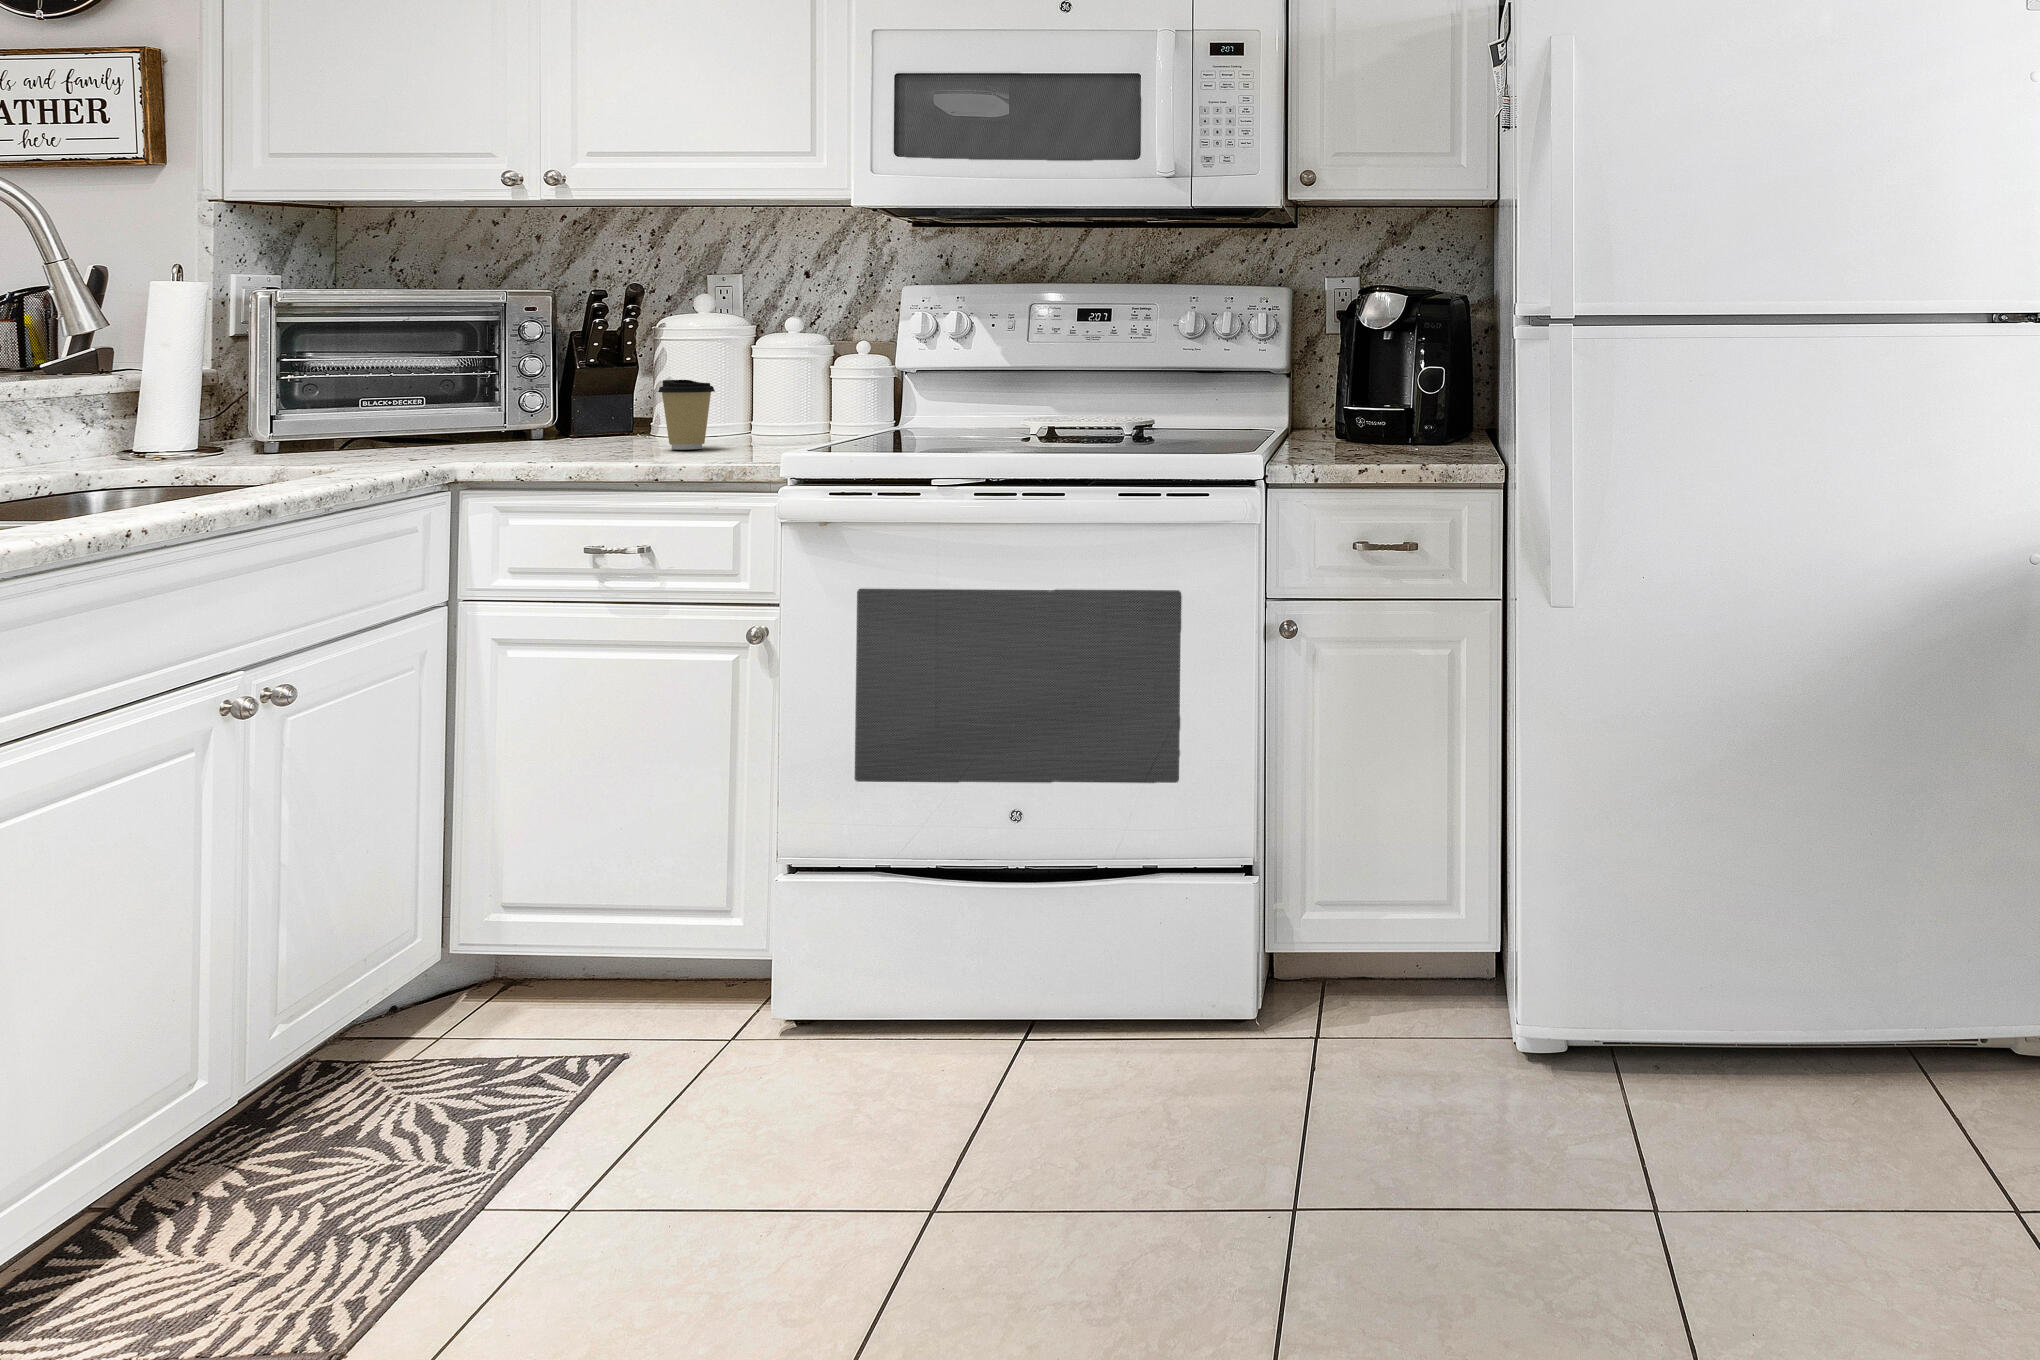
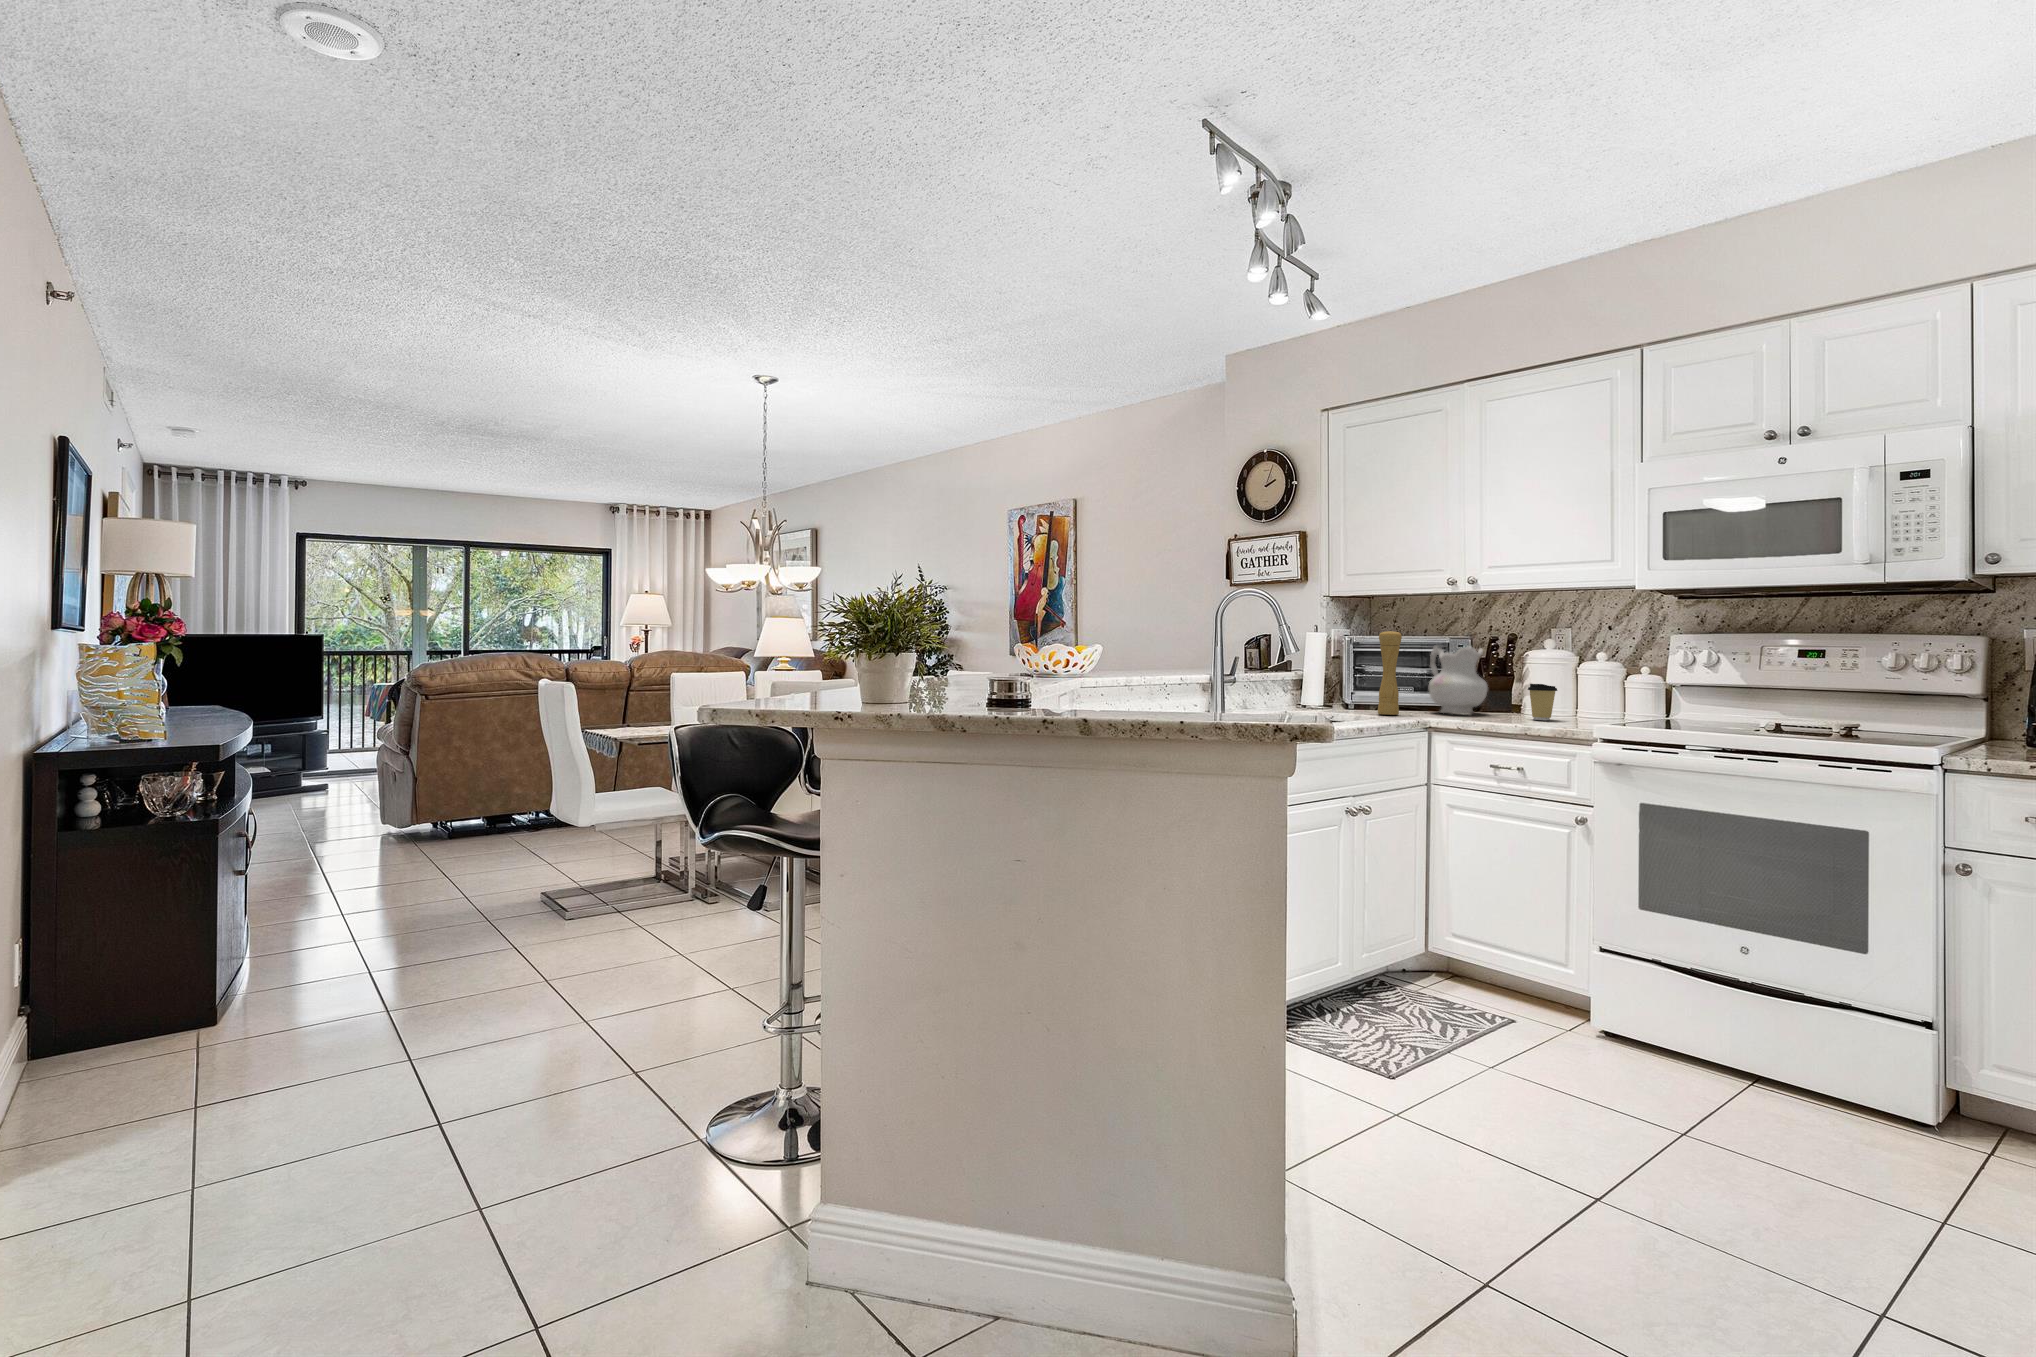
pepper mill: none [319,272,377,461] -> present [1378,630,1402,715]
ceramic pitcher: none [452,305,582,449] -> present [1429,645,1488,714]

